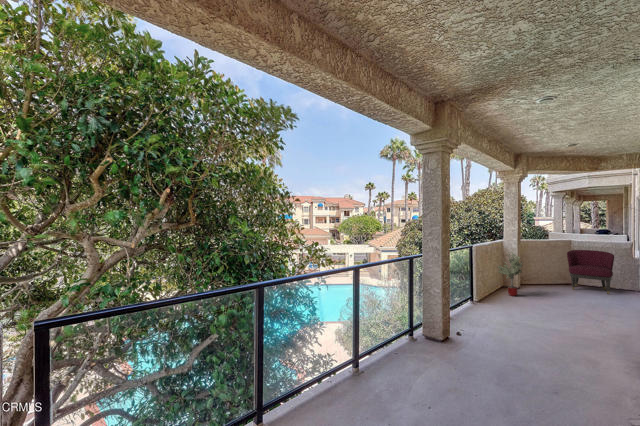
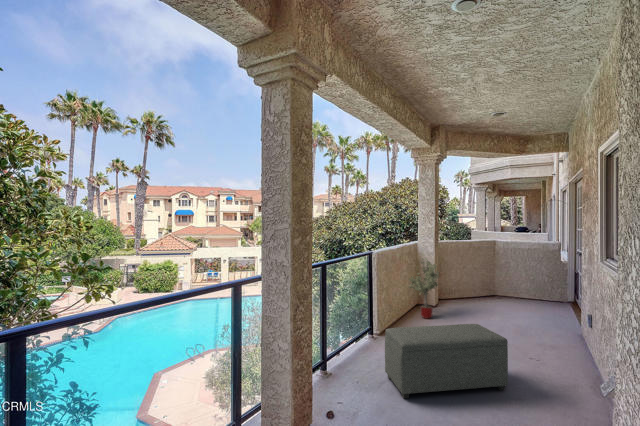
chair: present [567,250,614,294] -> none [491,252,542,307]
ottoman: none [491,293,583,337] -> present [385,324,508,399]

